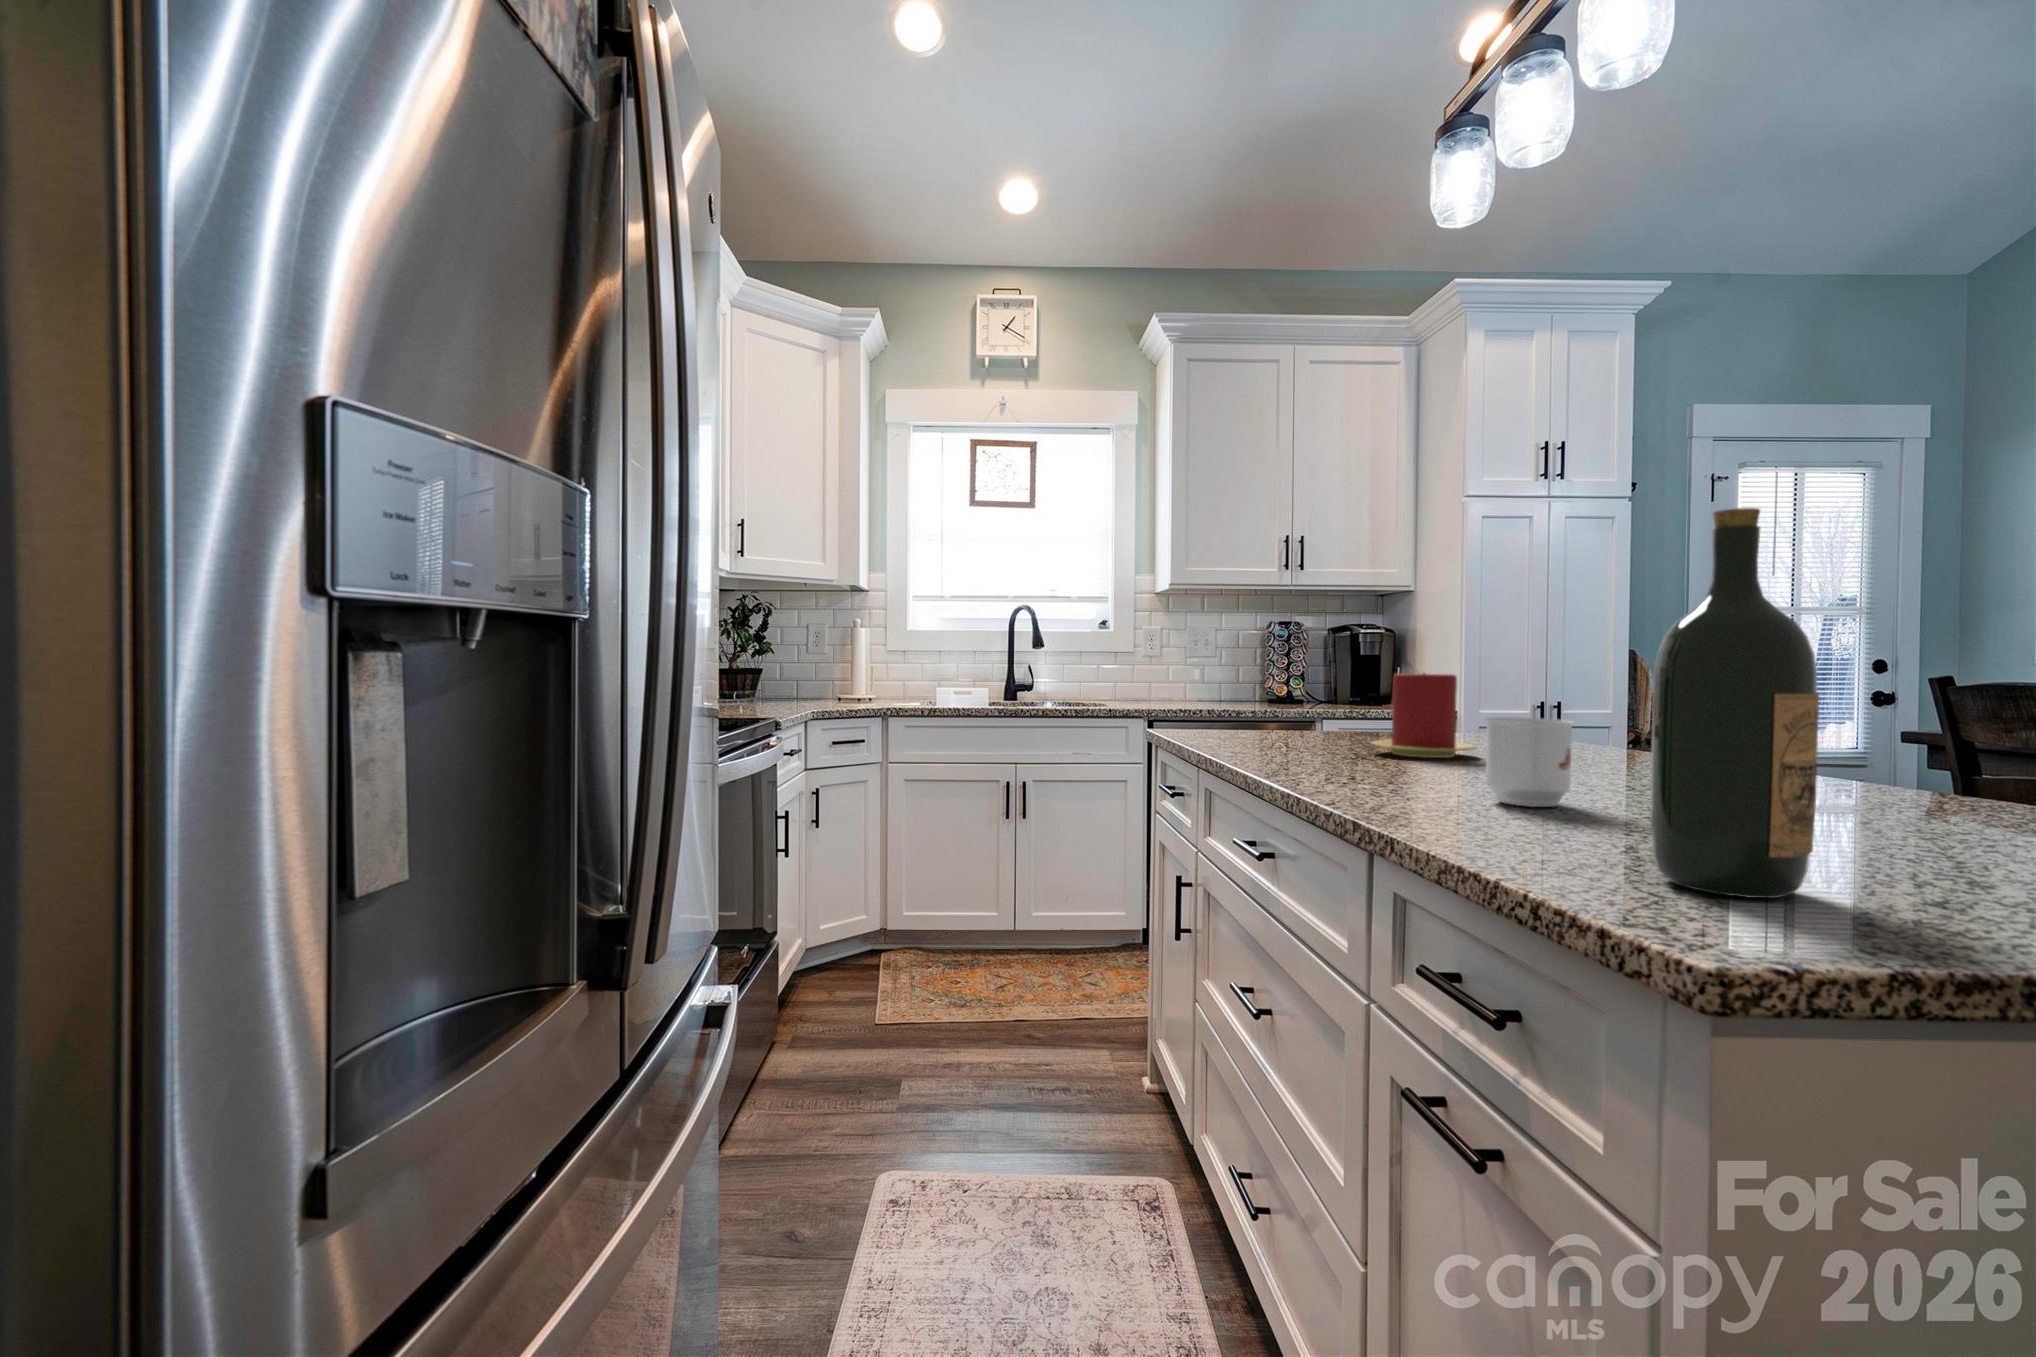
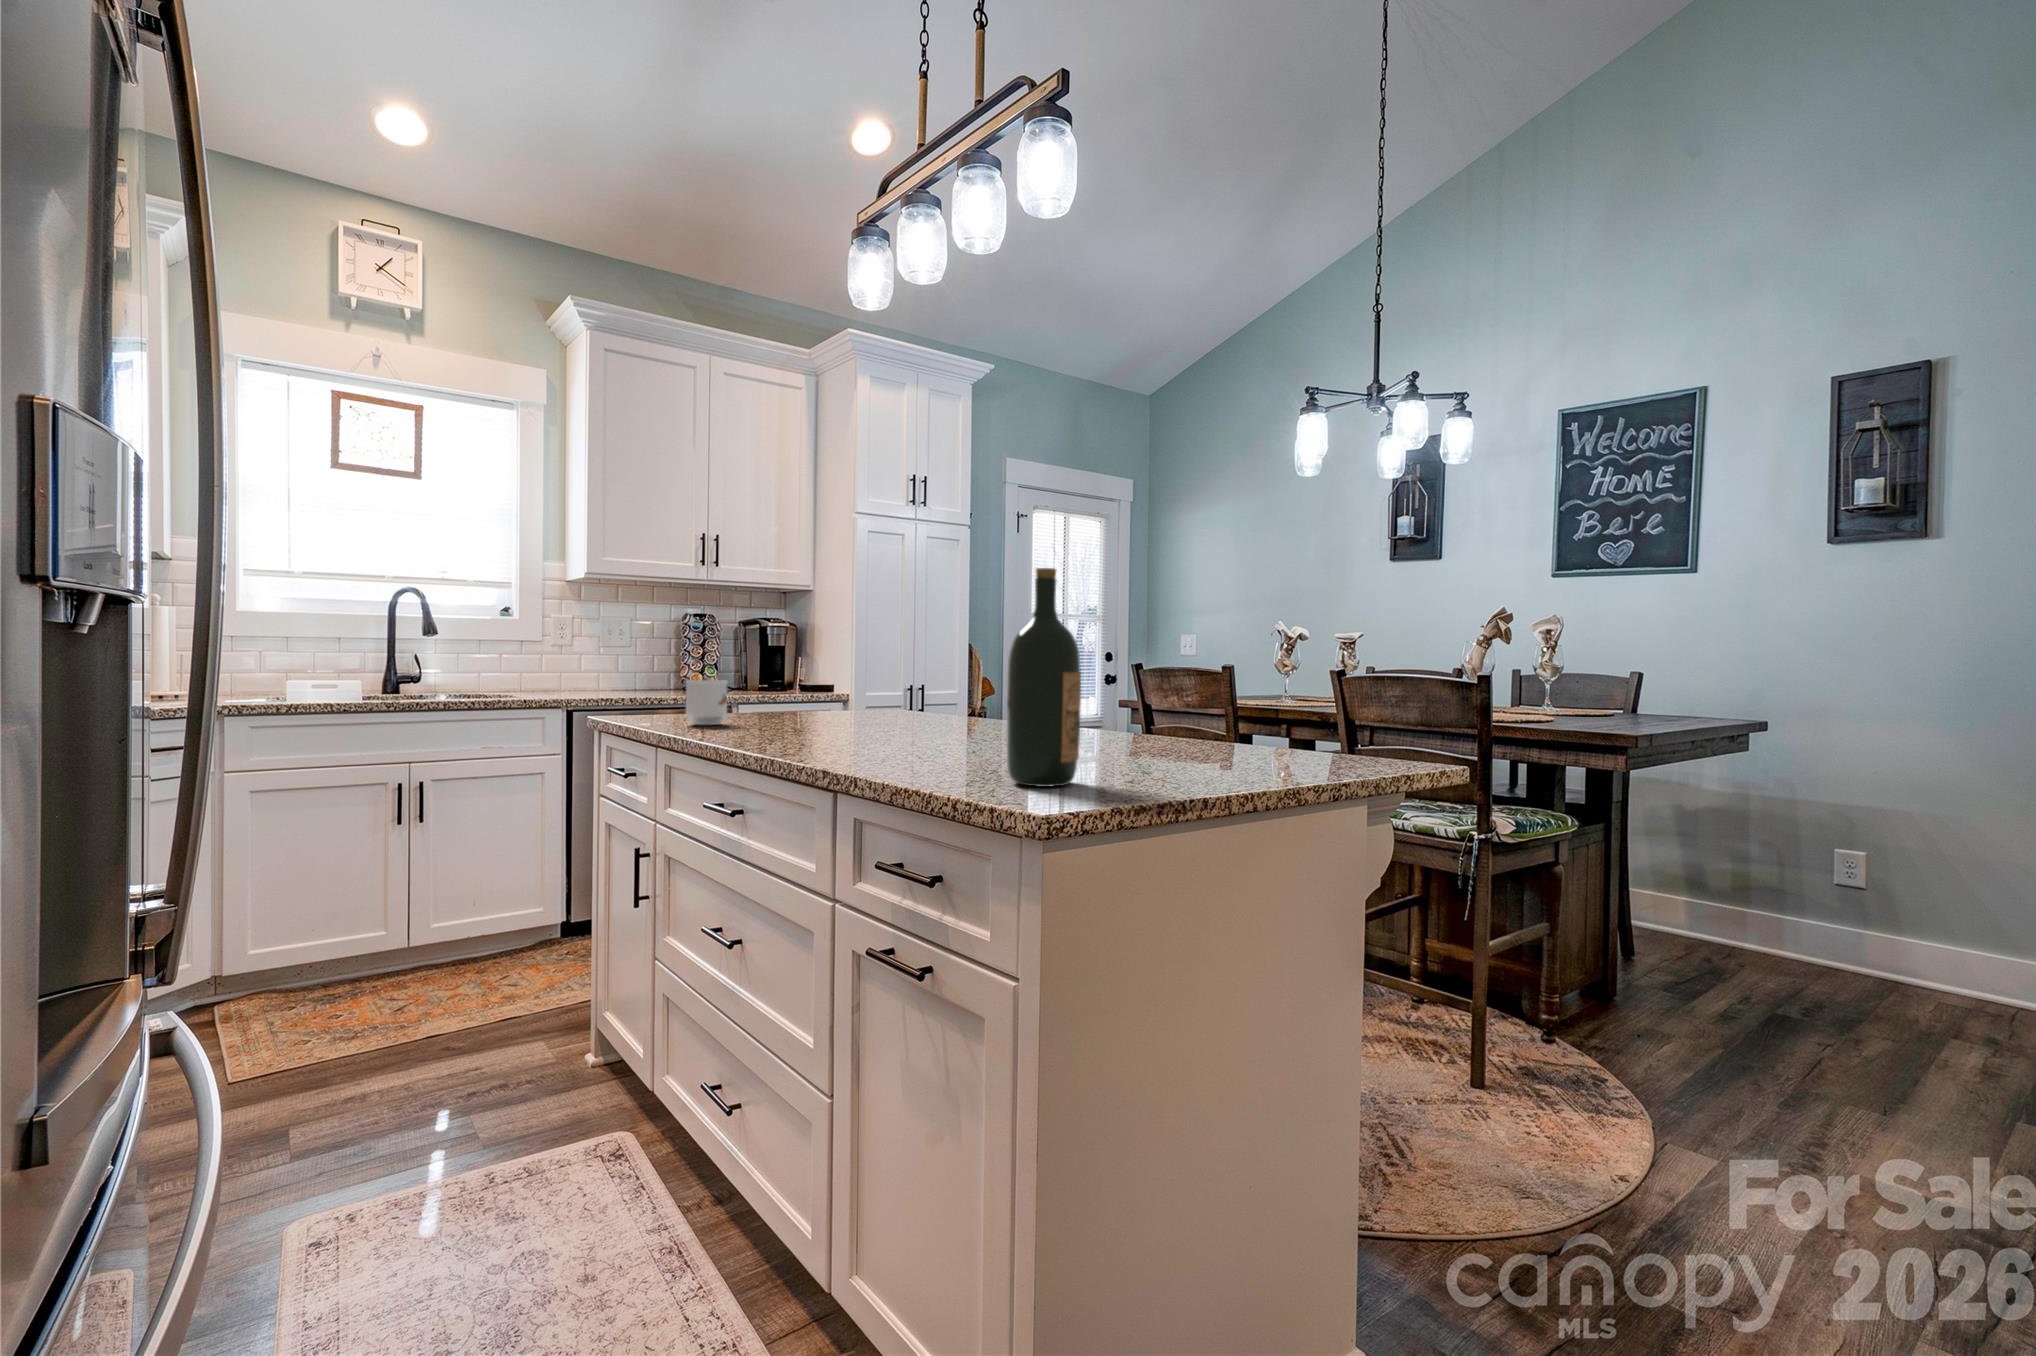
candle: present [1372,673,1477,758] -> none [808,662,885,727]
mug: present [1485,717,1573,807] -> present [686,680,727,725]

